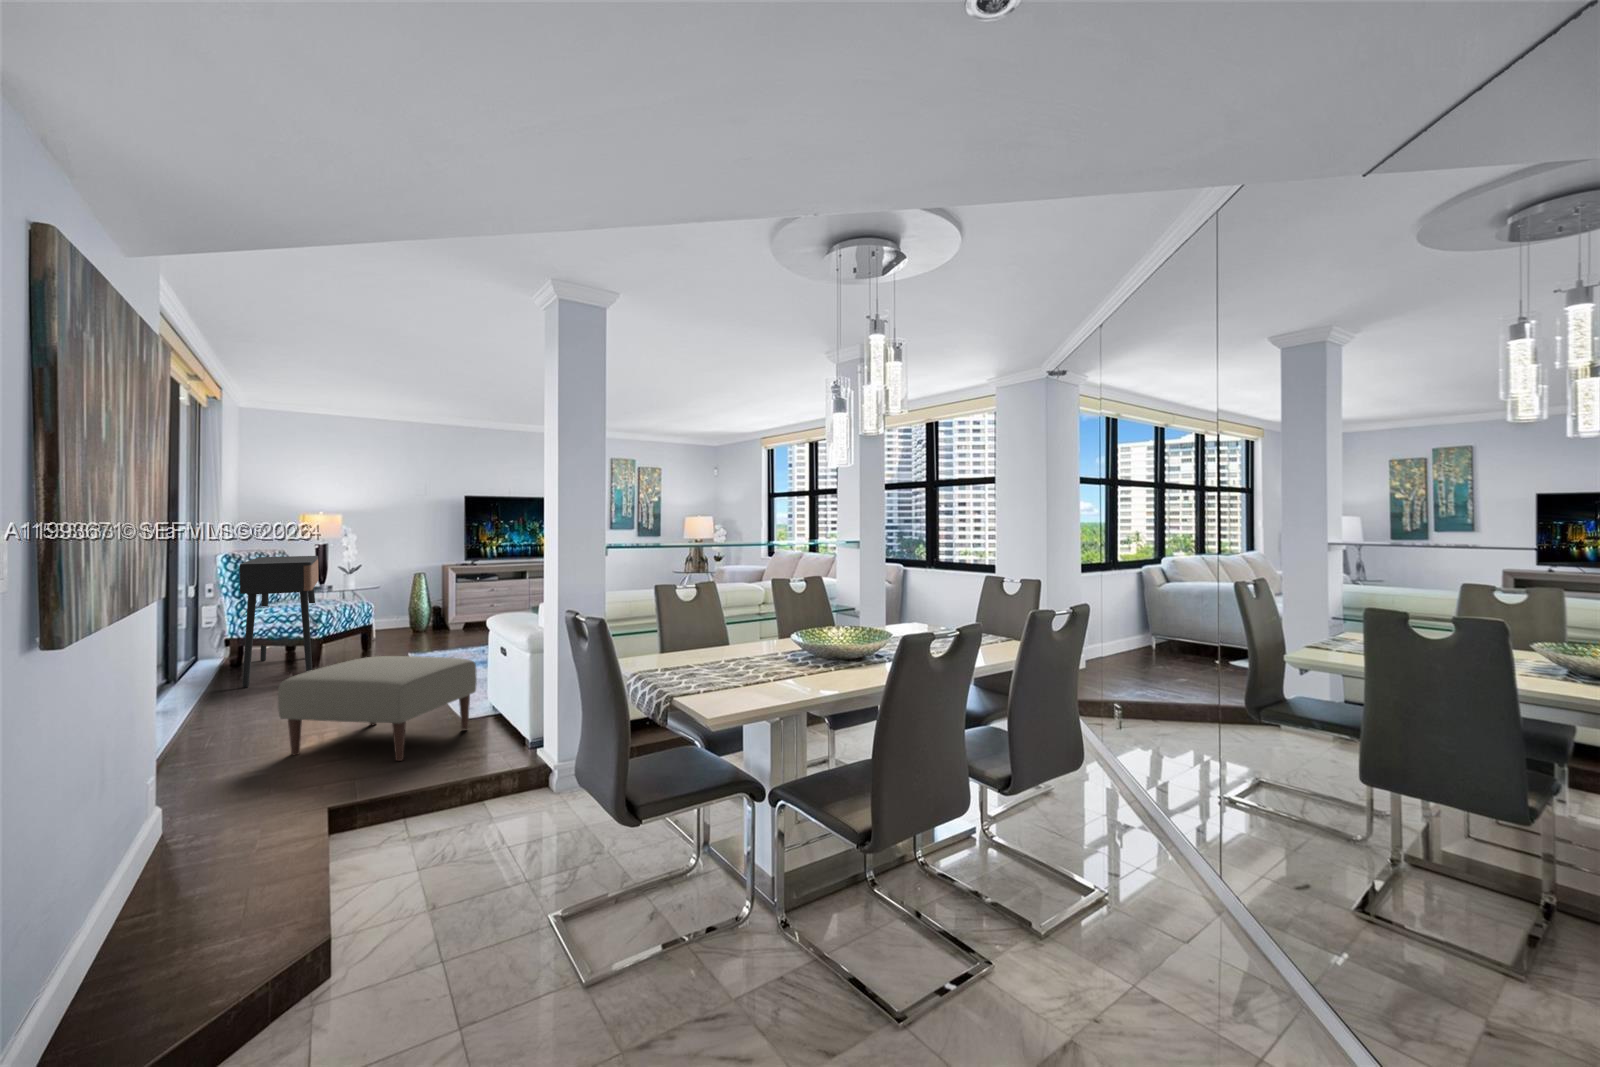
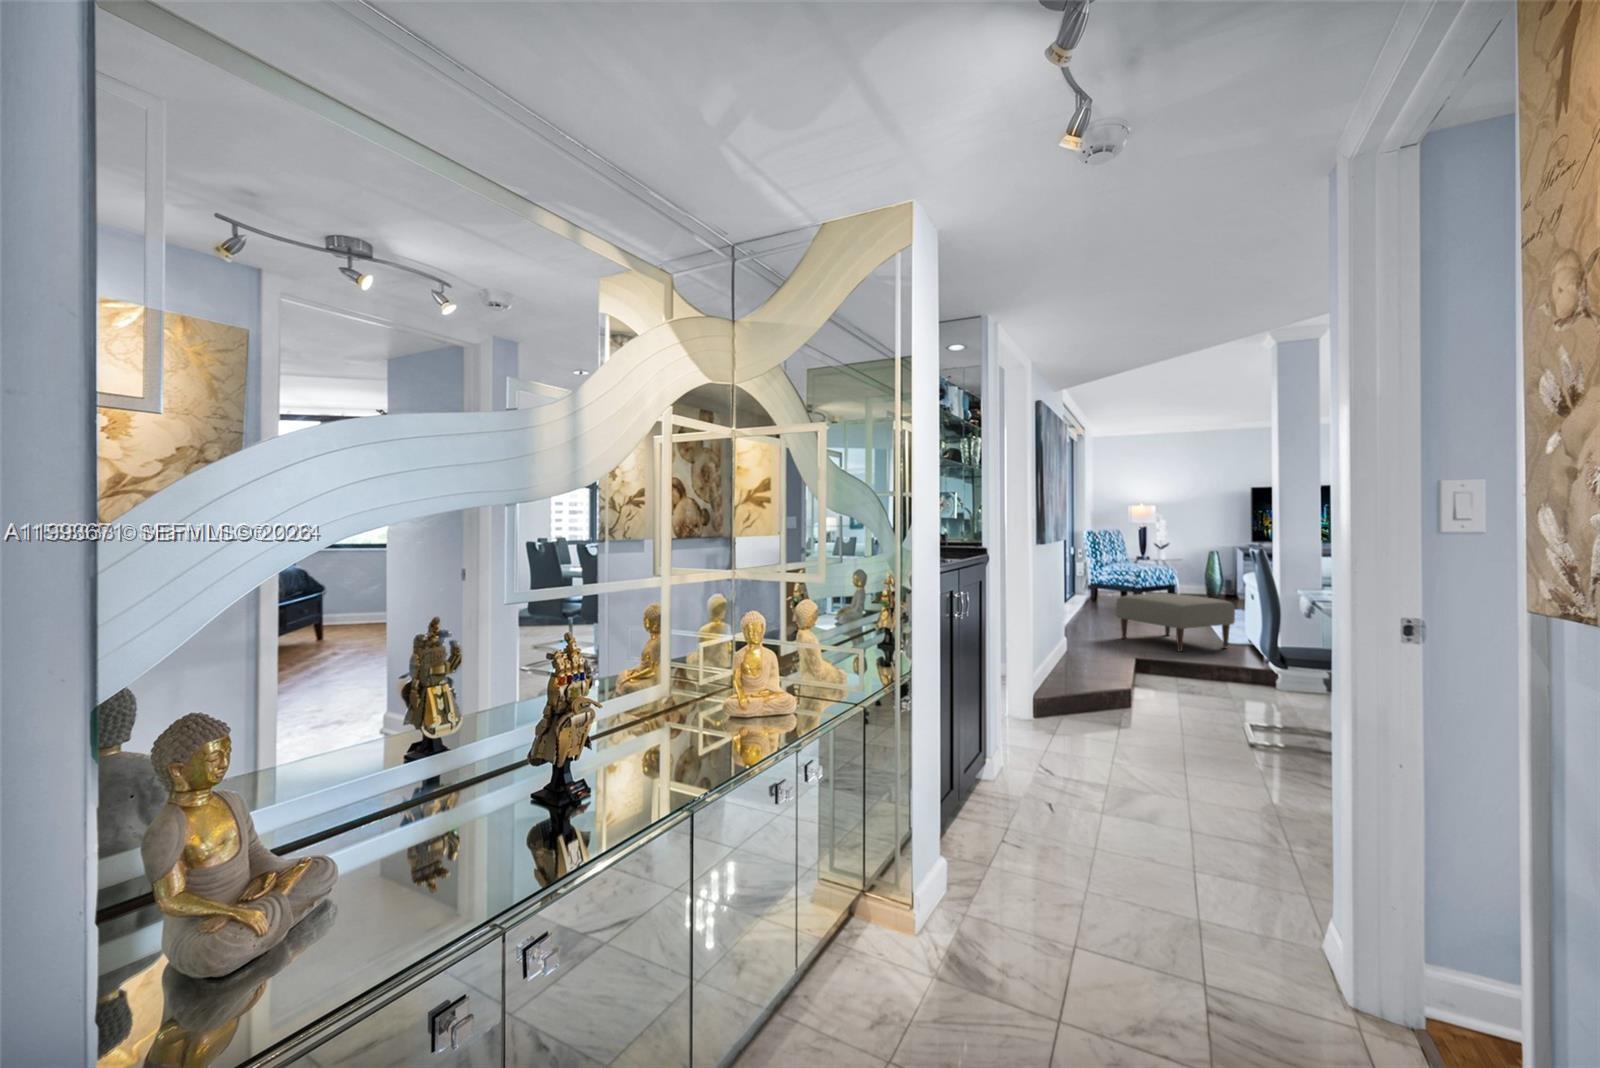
console table: present [240,556,319,688] -> none [1097,534,1140,611]

